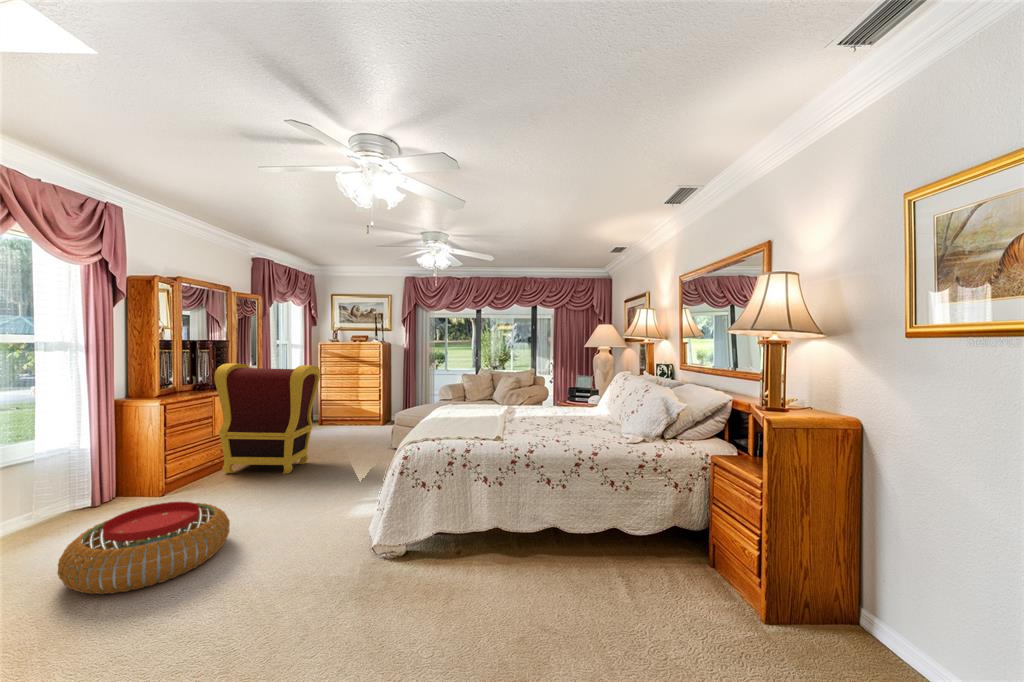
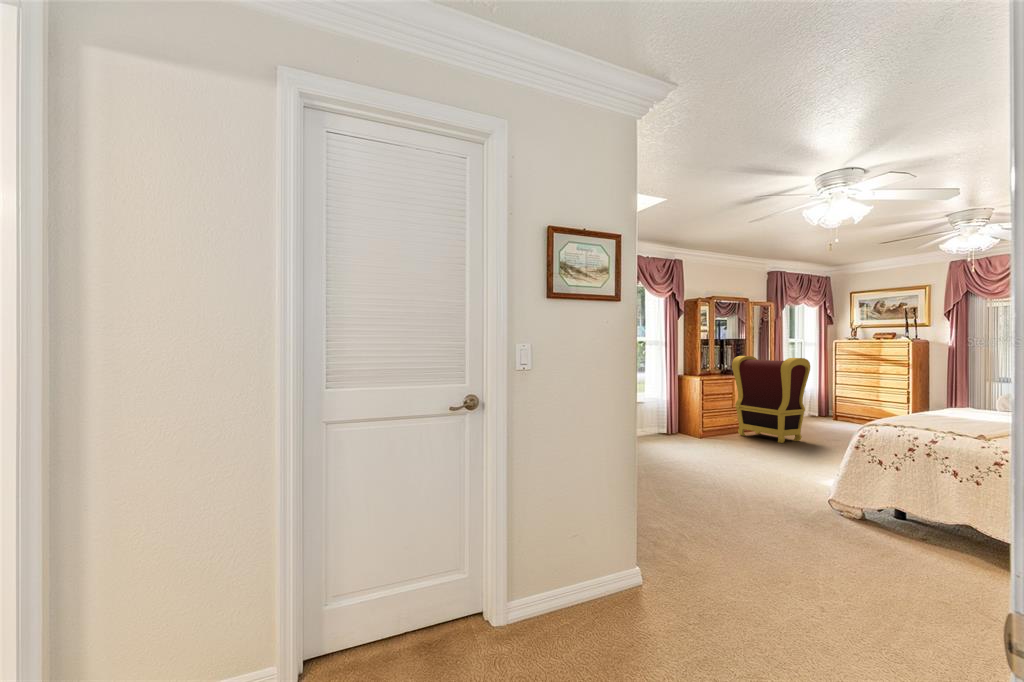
pouf: present [58,502,230,594] -> none [657,428,728,462]

